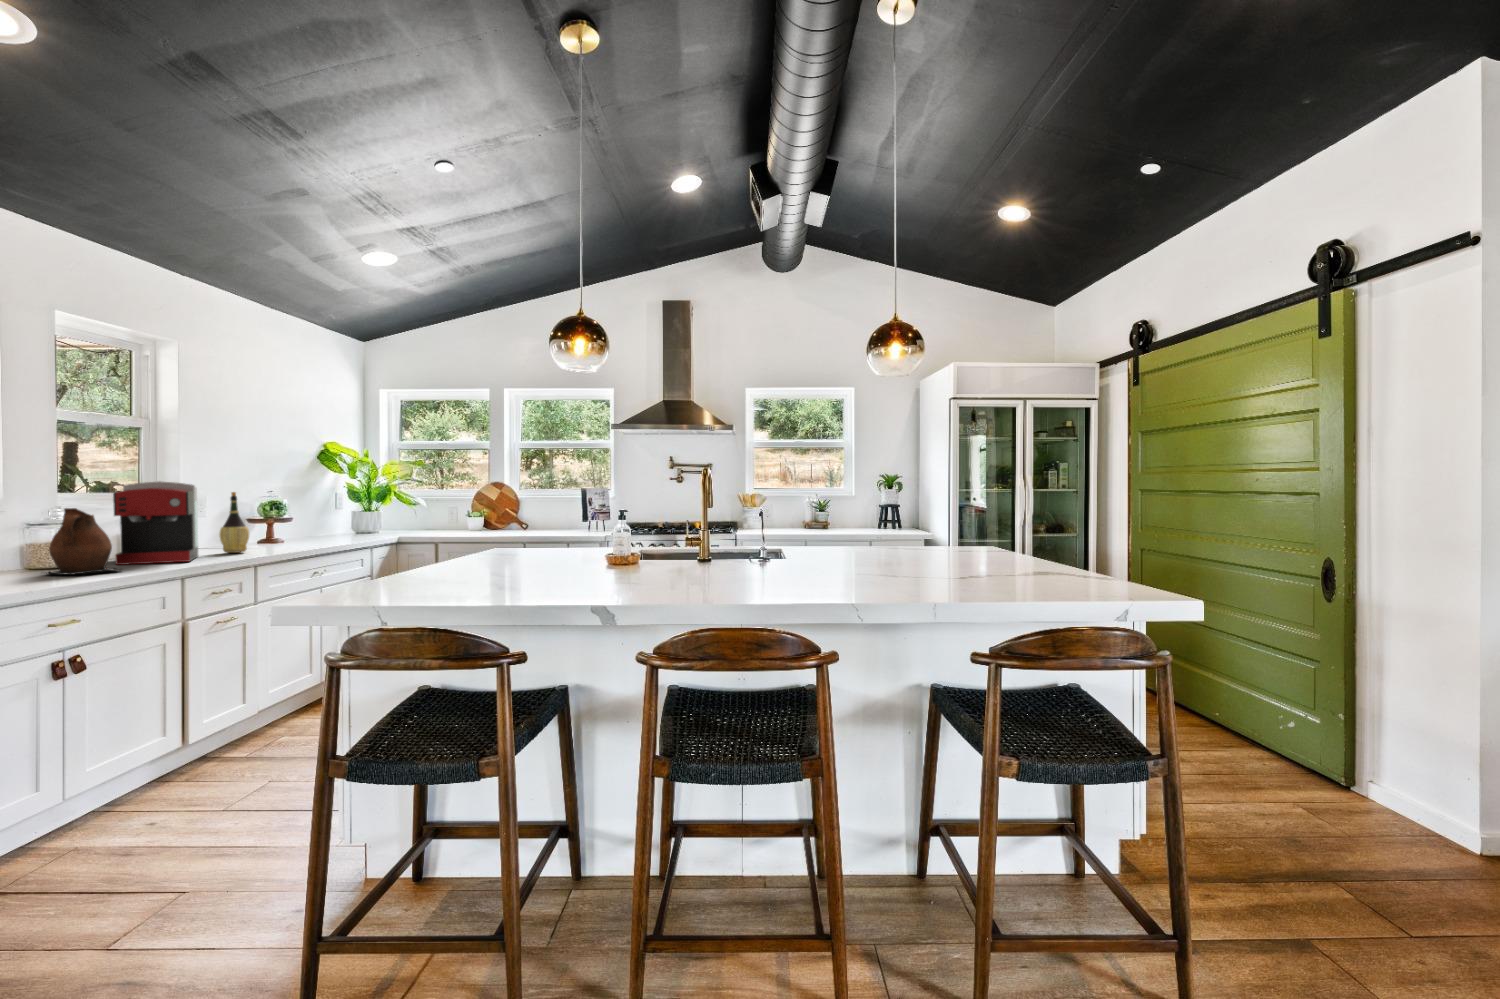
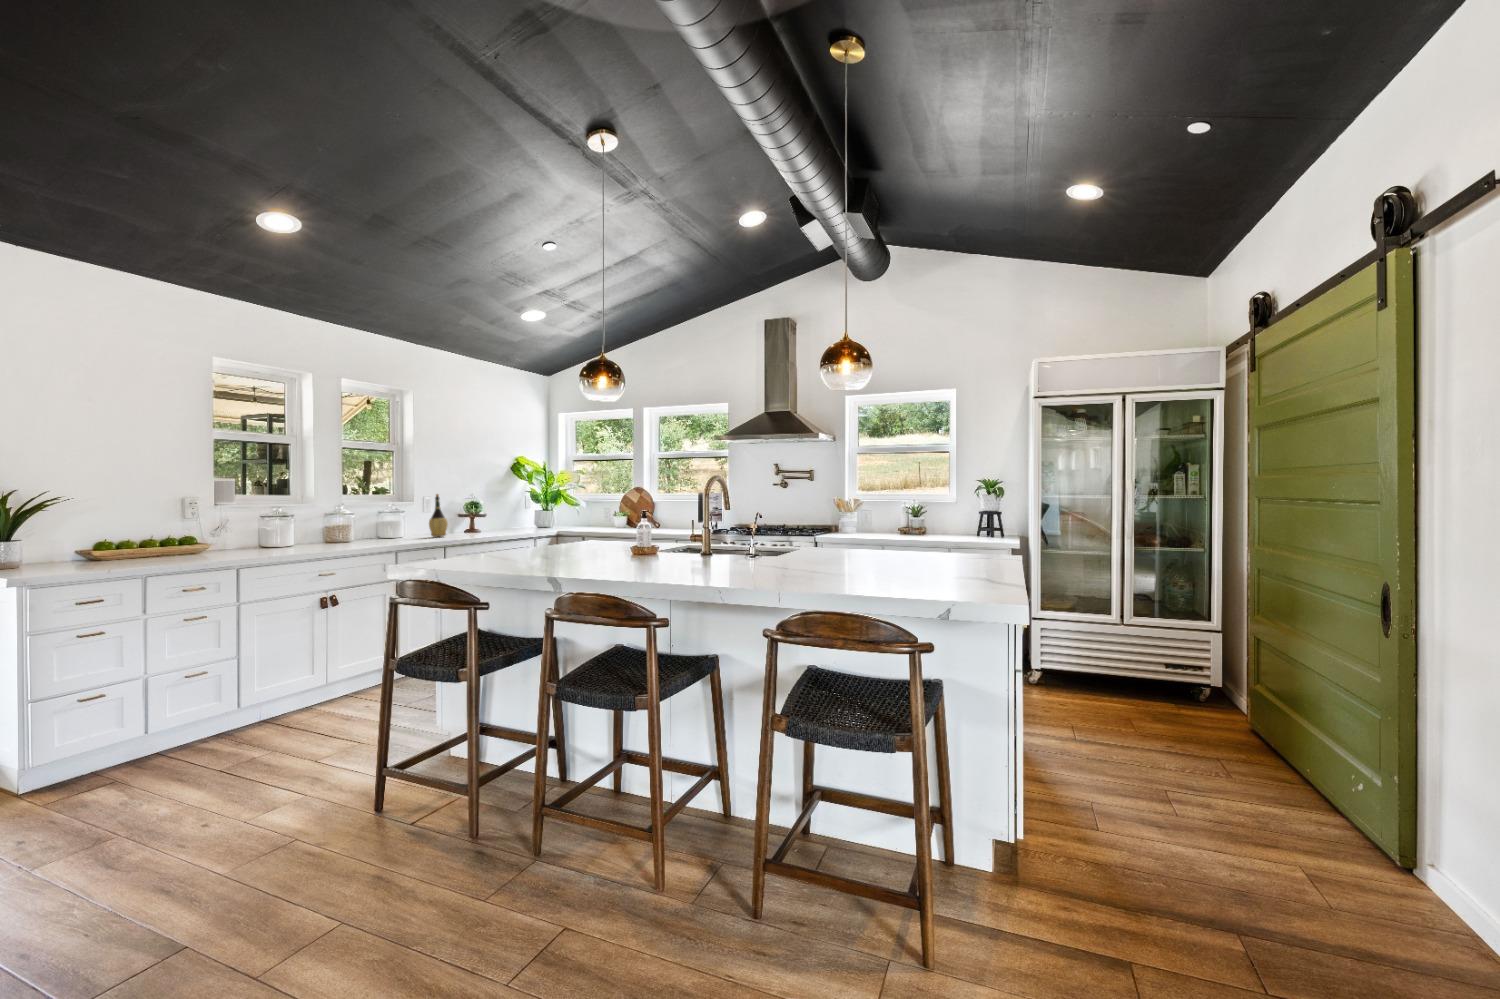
coffee maker: present [113,481,198,565] -> none [361,487,415,542]
ceramic pitcher: present [46,508,121,575] -> none [318,503,363,546]

